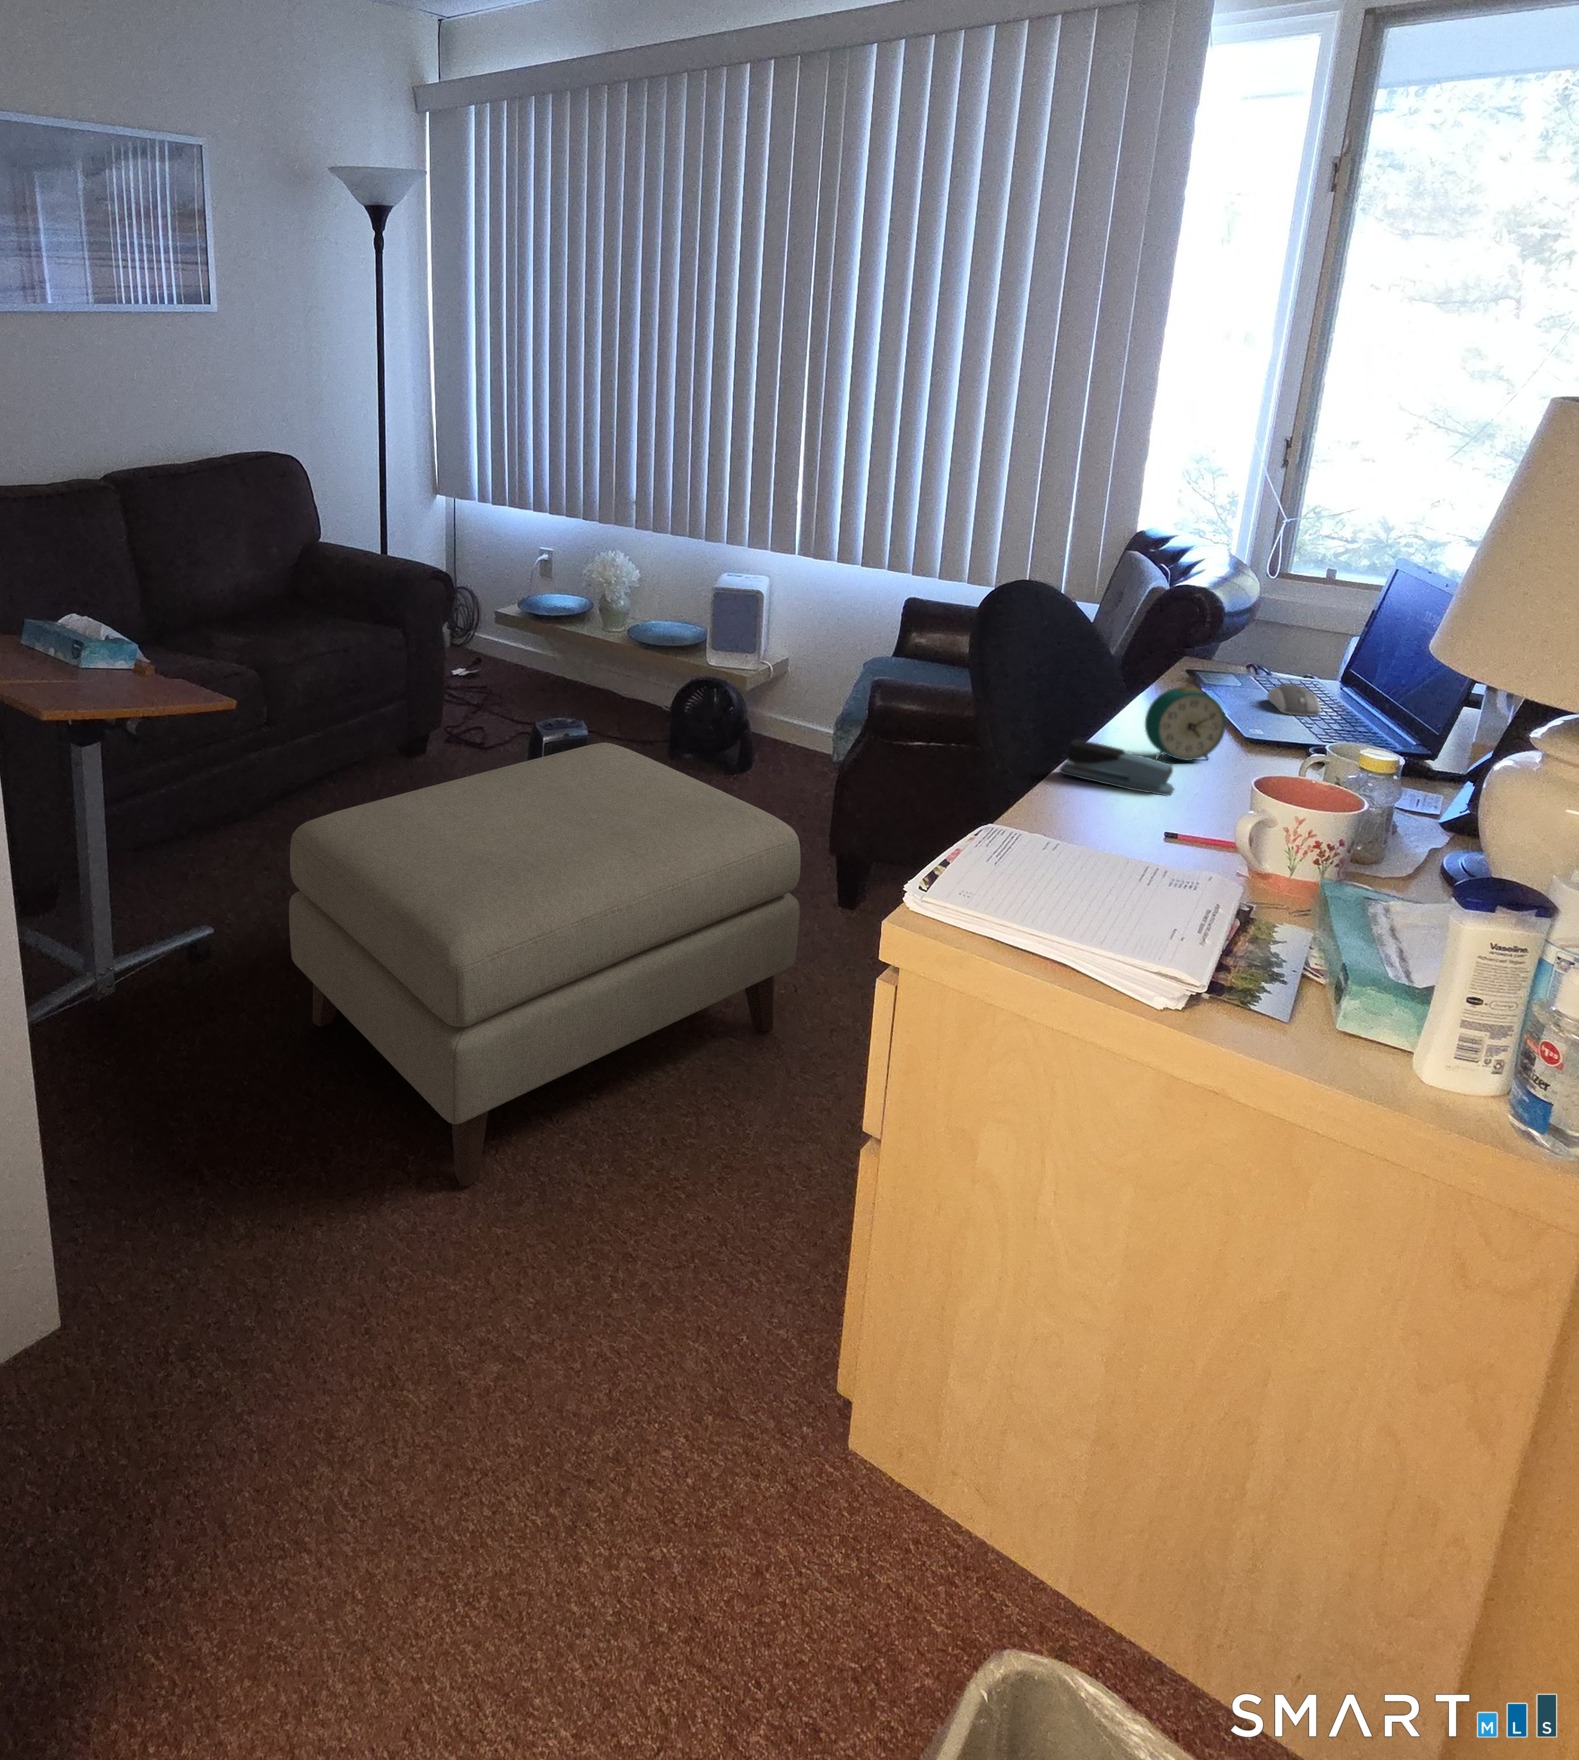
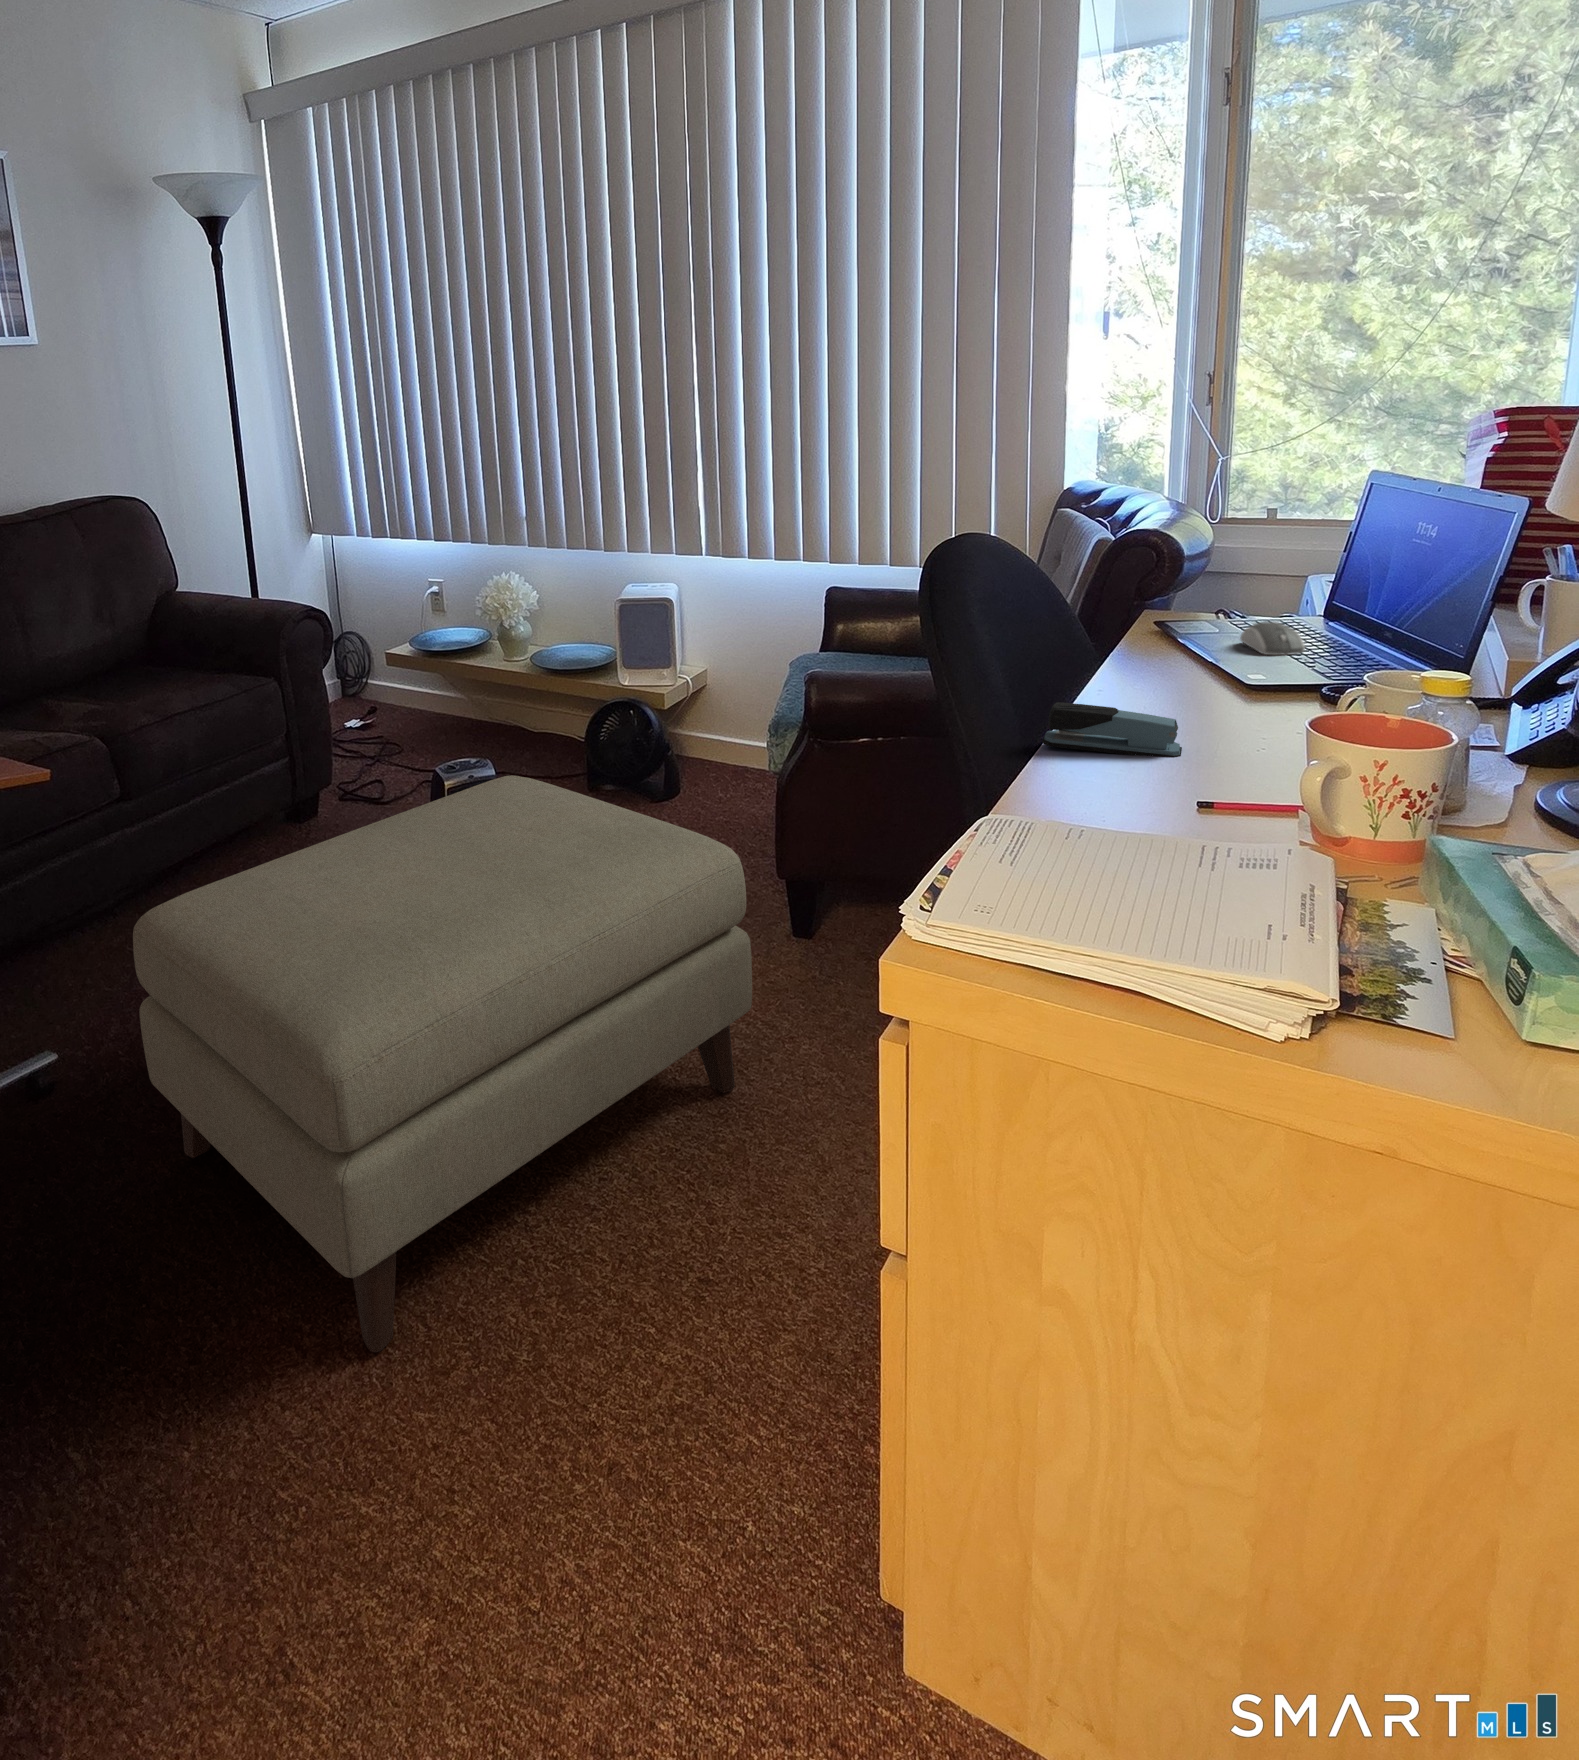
alarm clock: present [1145,685,1226,760] -> none [1129,626,1222,718]

